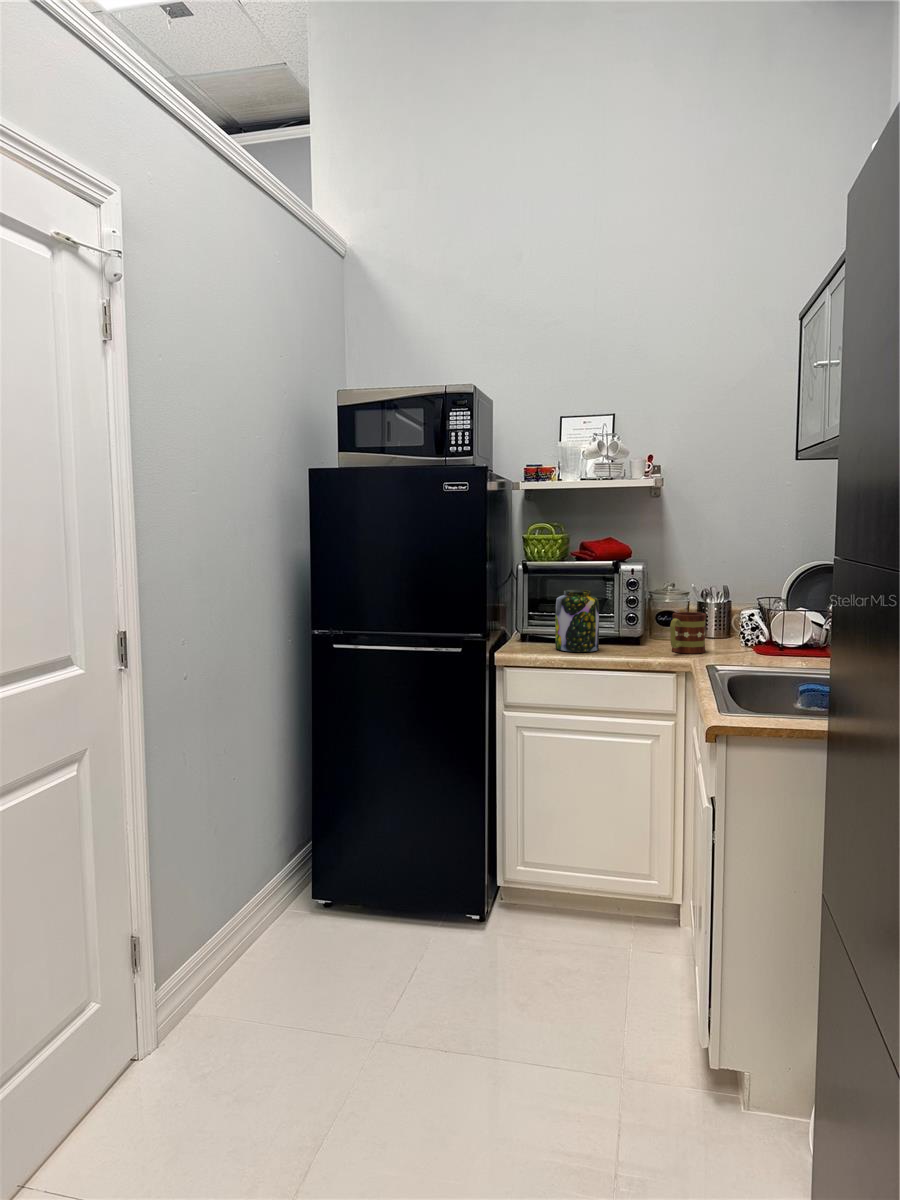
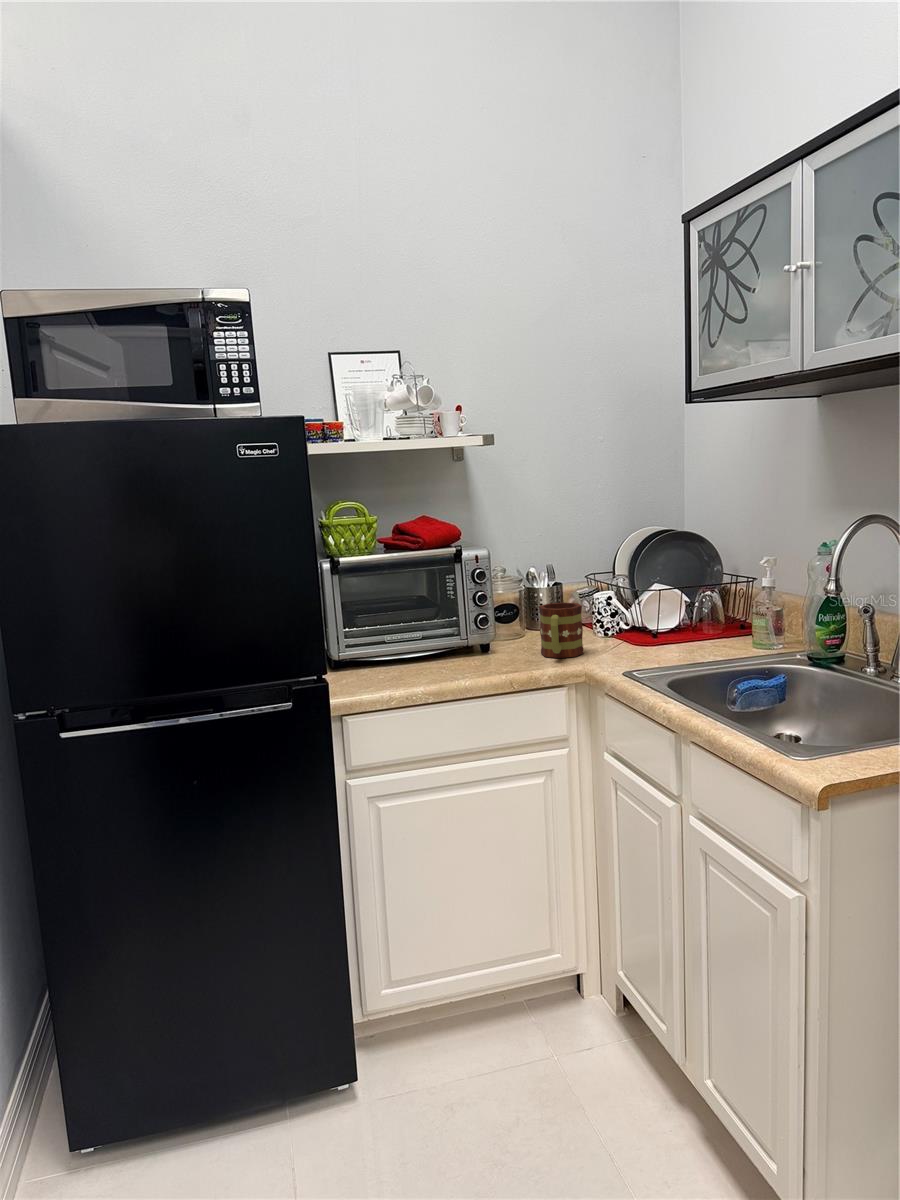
jar: present [555,590,599,652] -> none [392,590,456,678]

